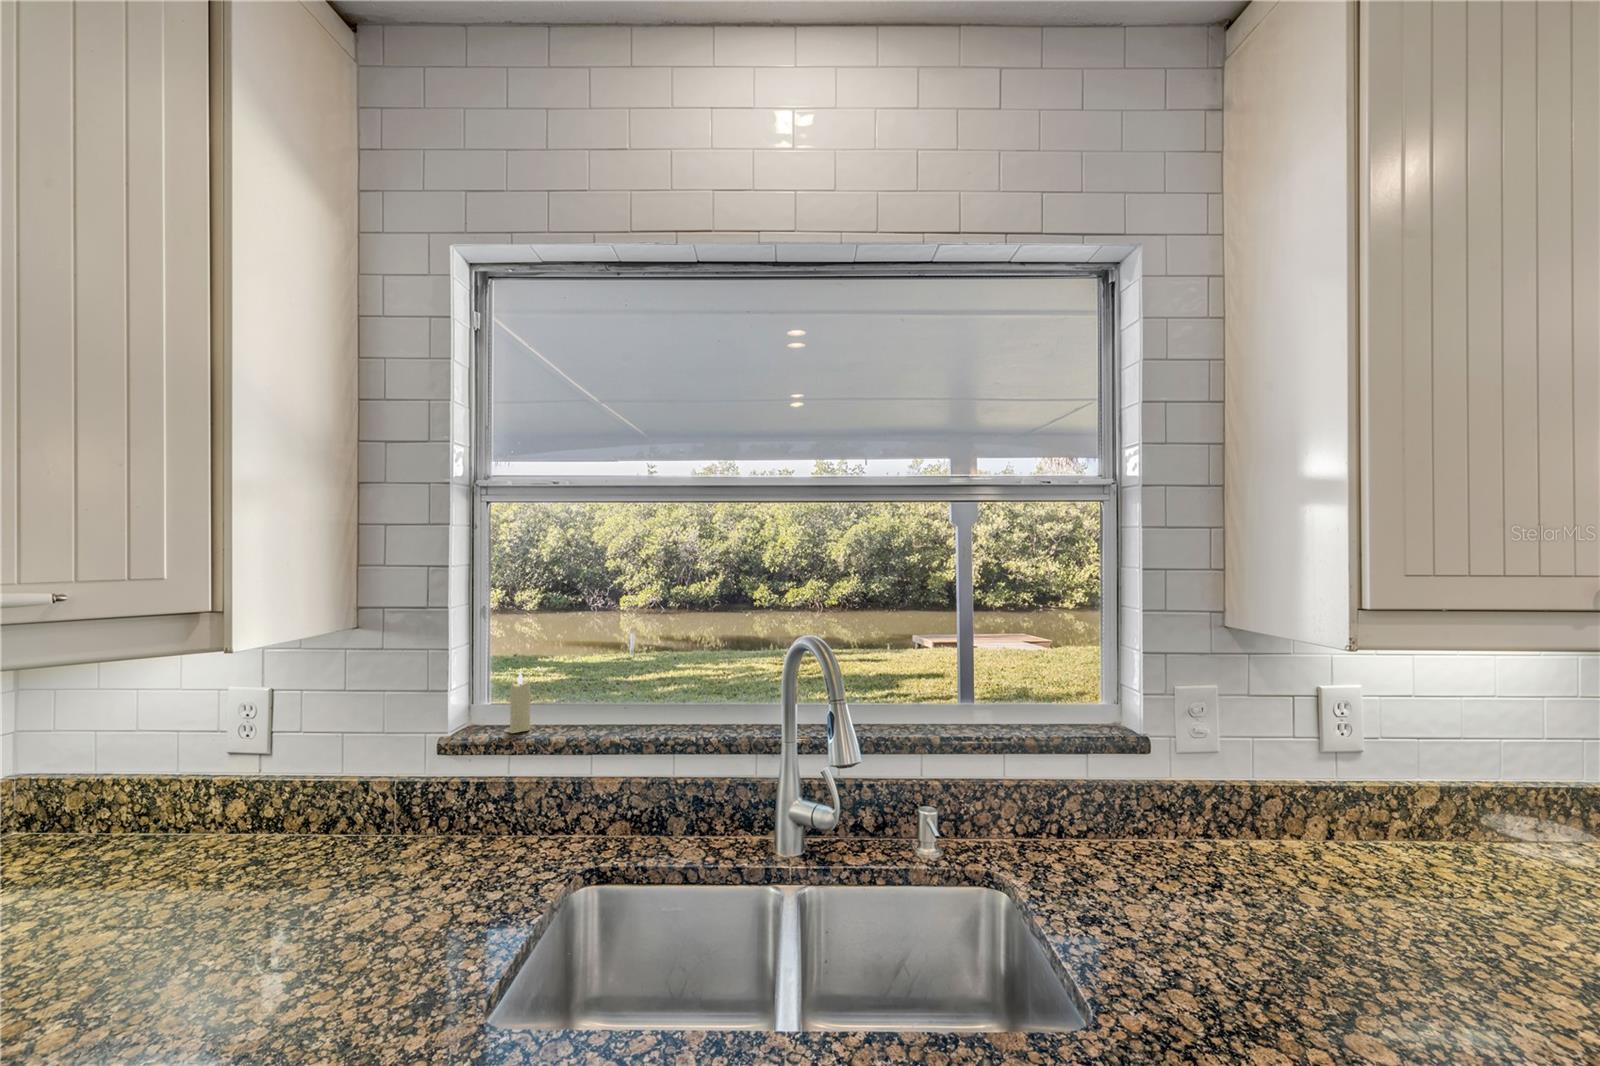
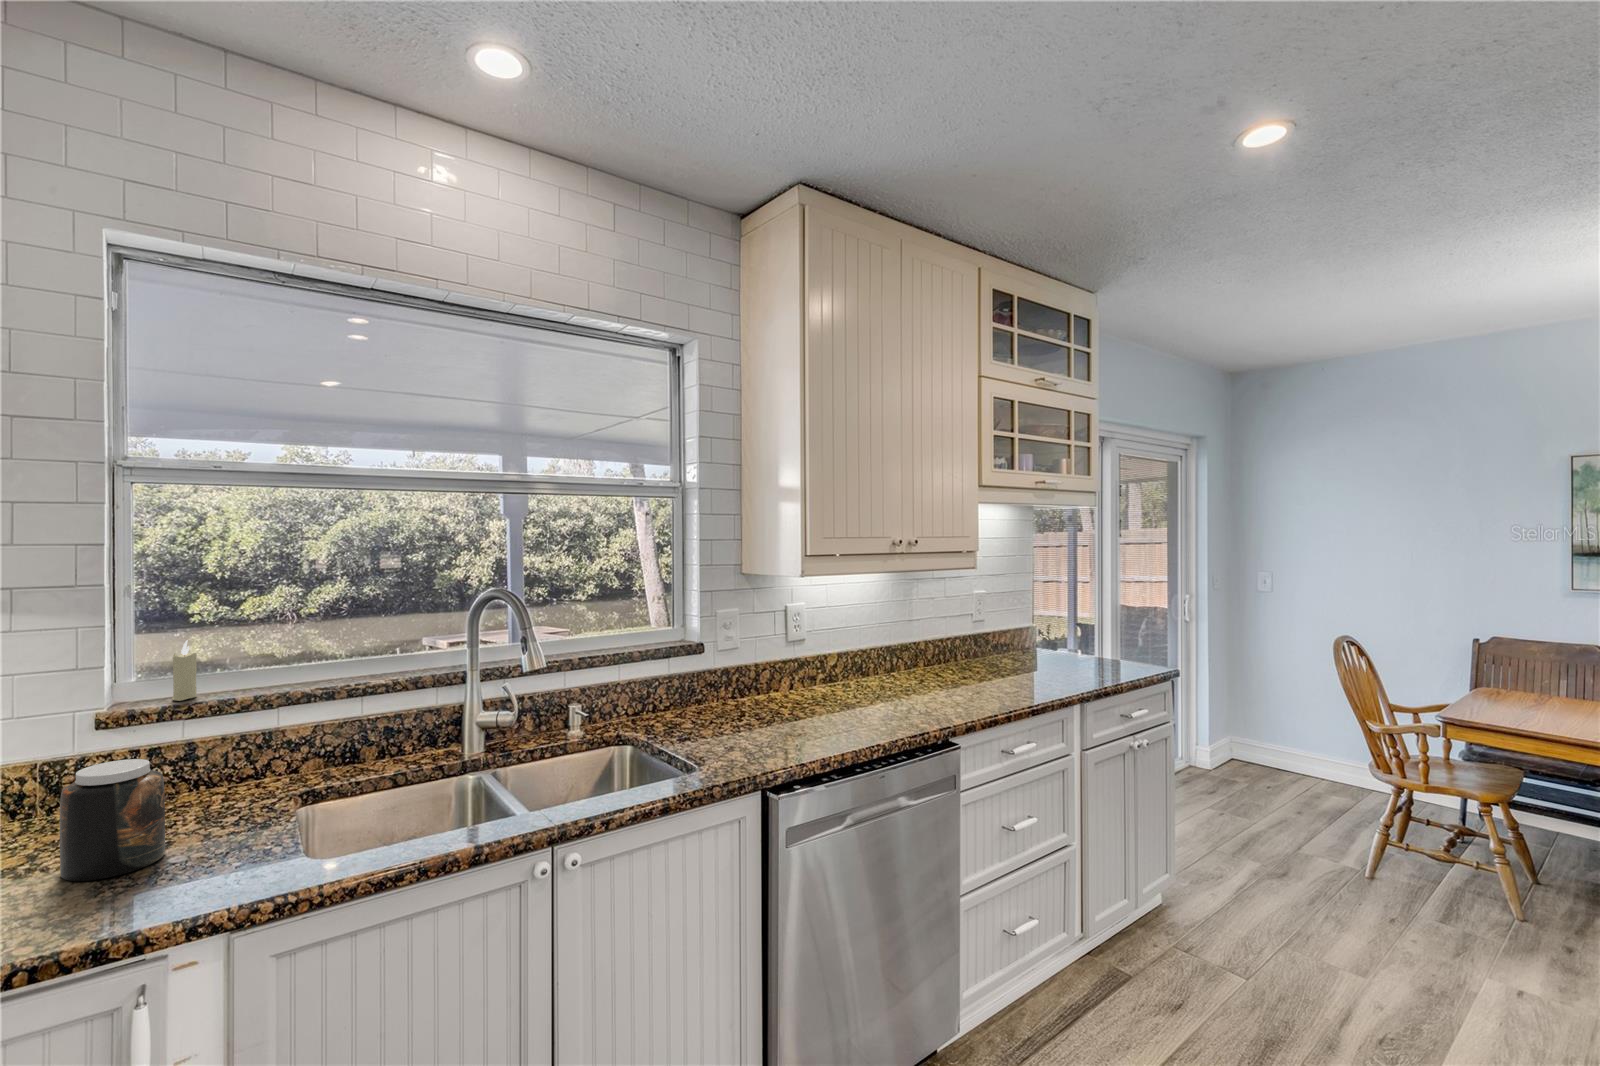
jar: none [326,803,417,936] -> present [60,759,165,881]

